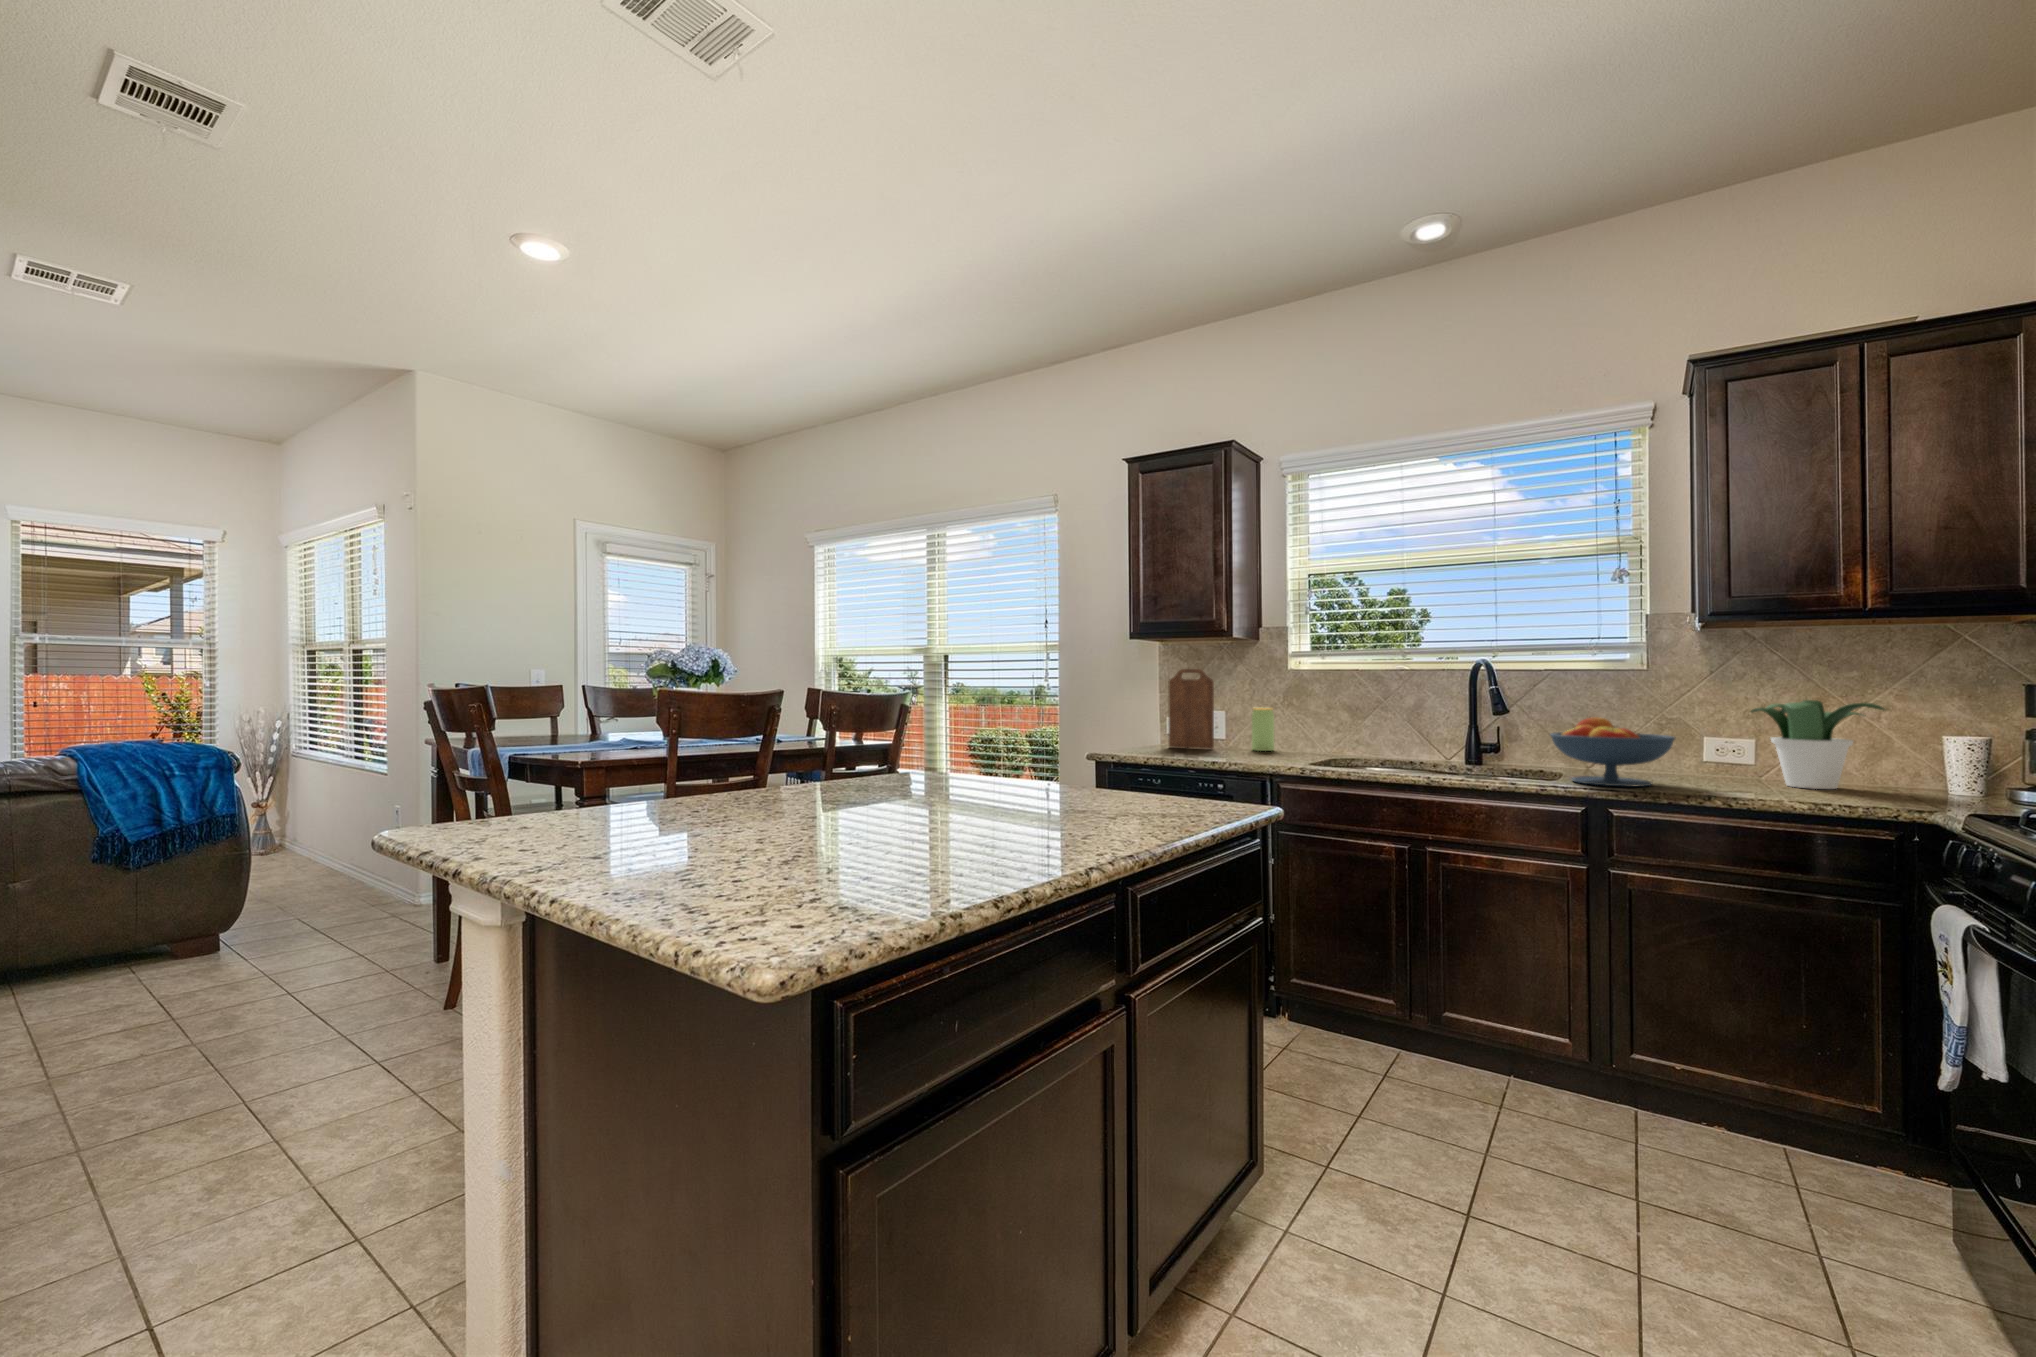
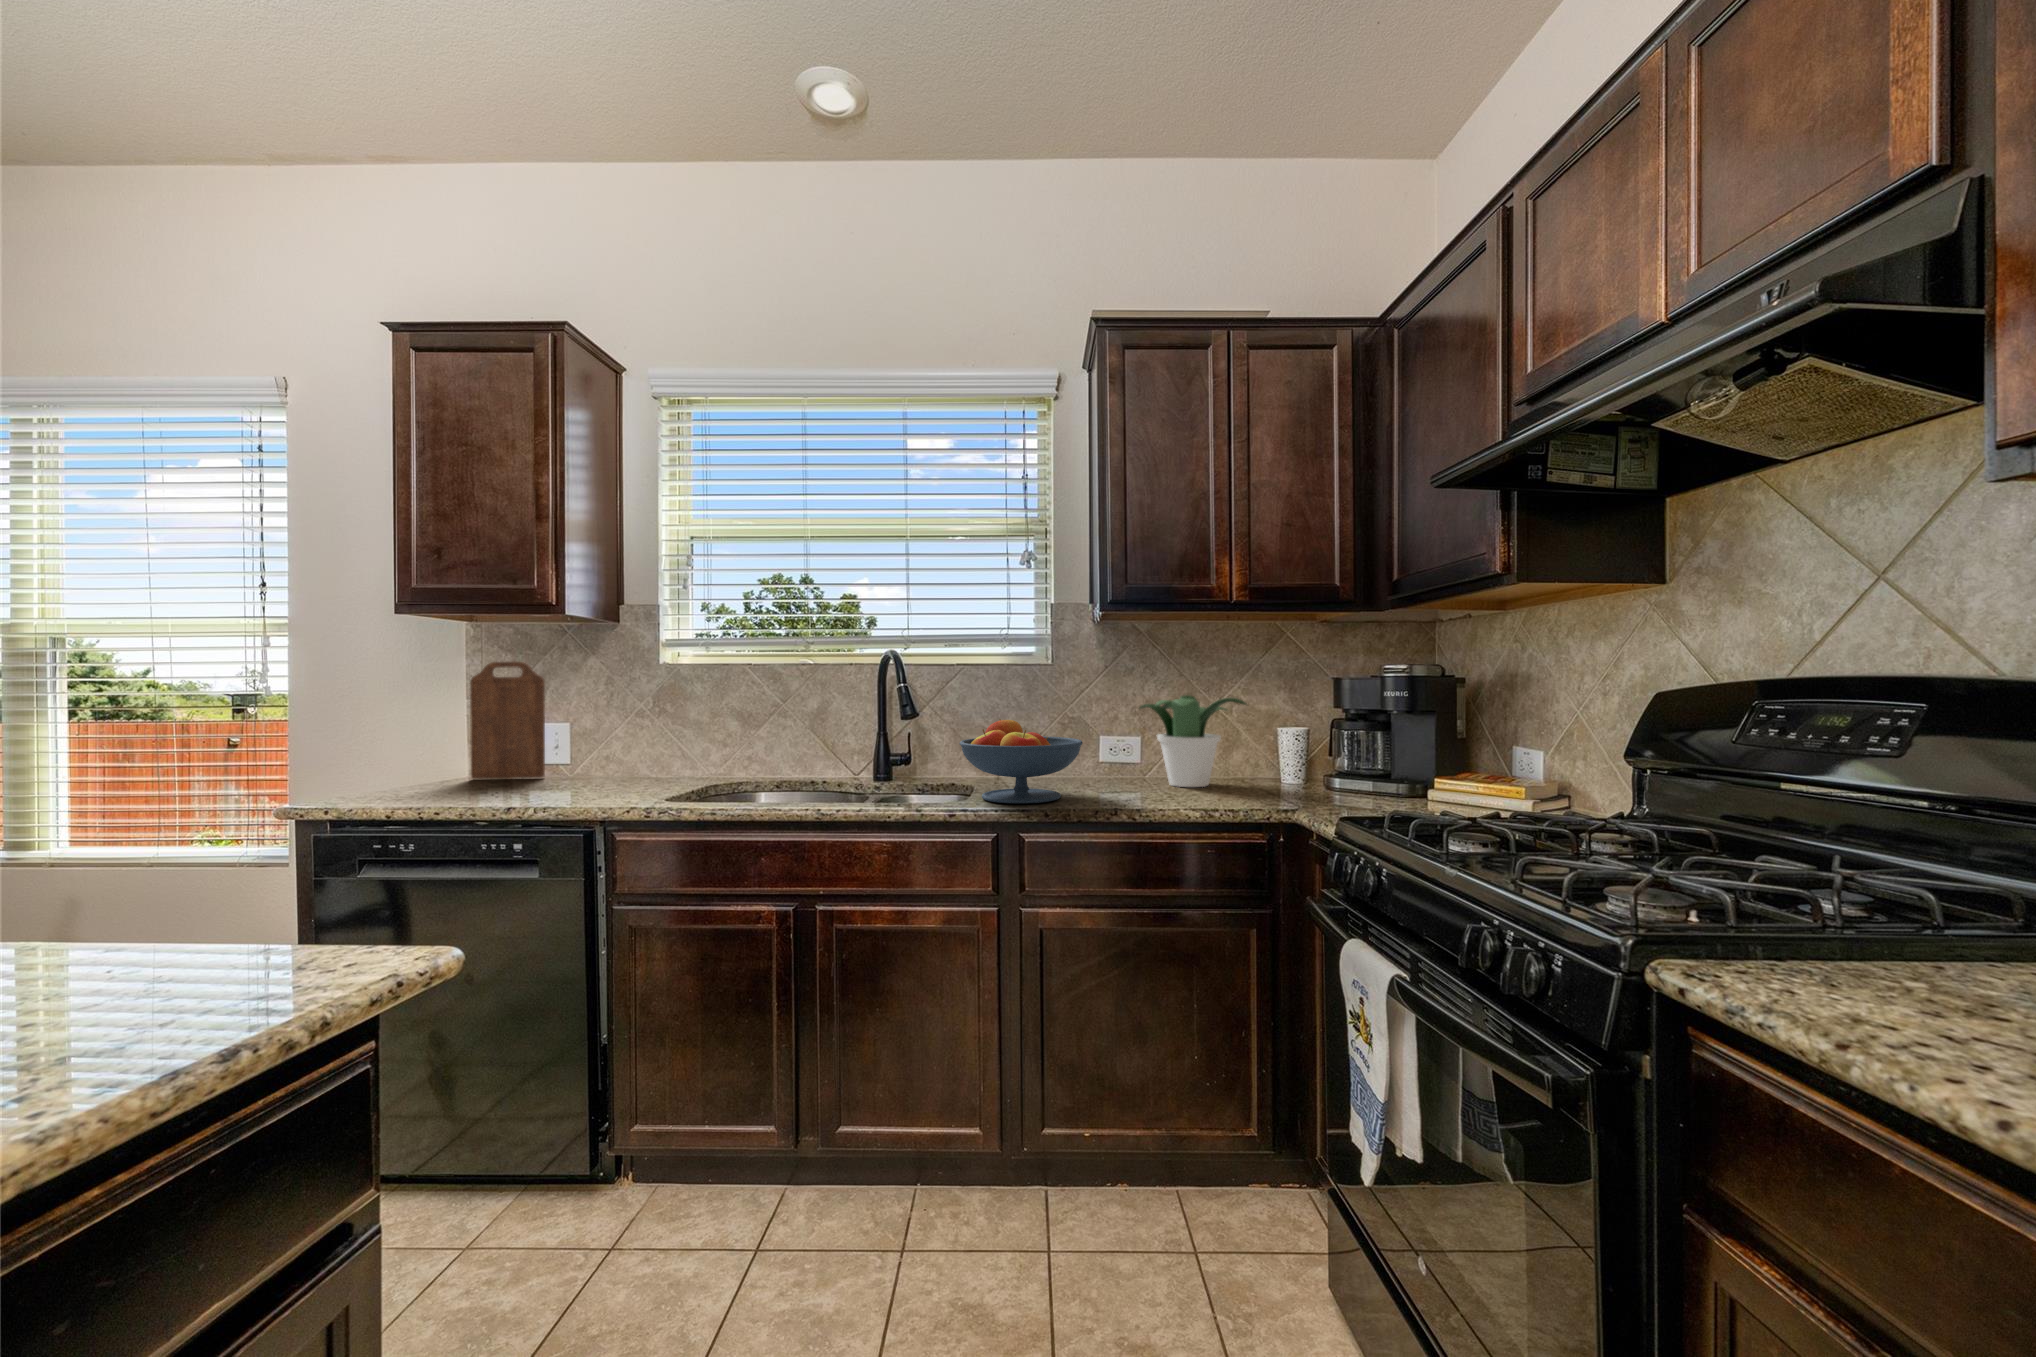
jar: present [1252,708,1274,751] -> none [603,716,637,776]

